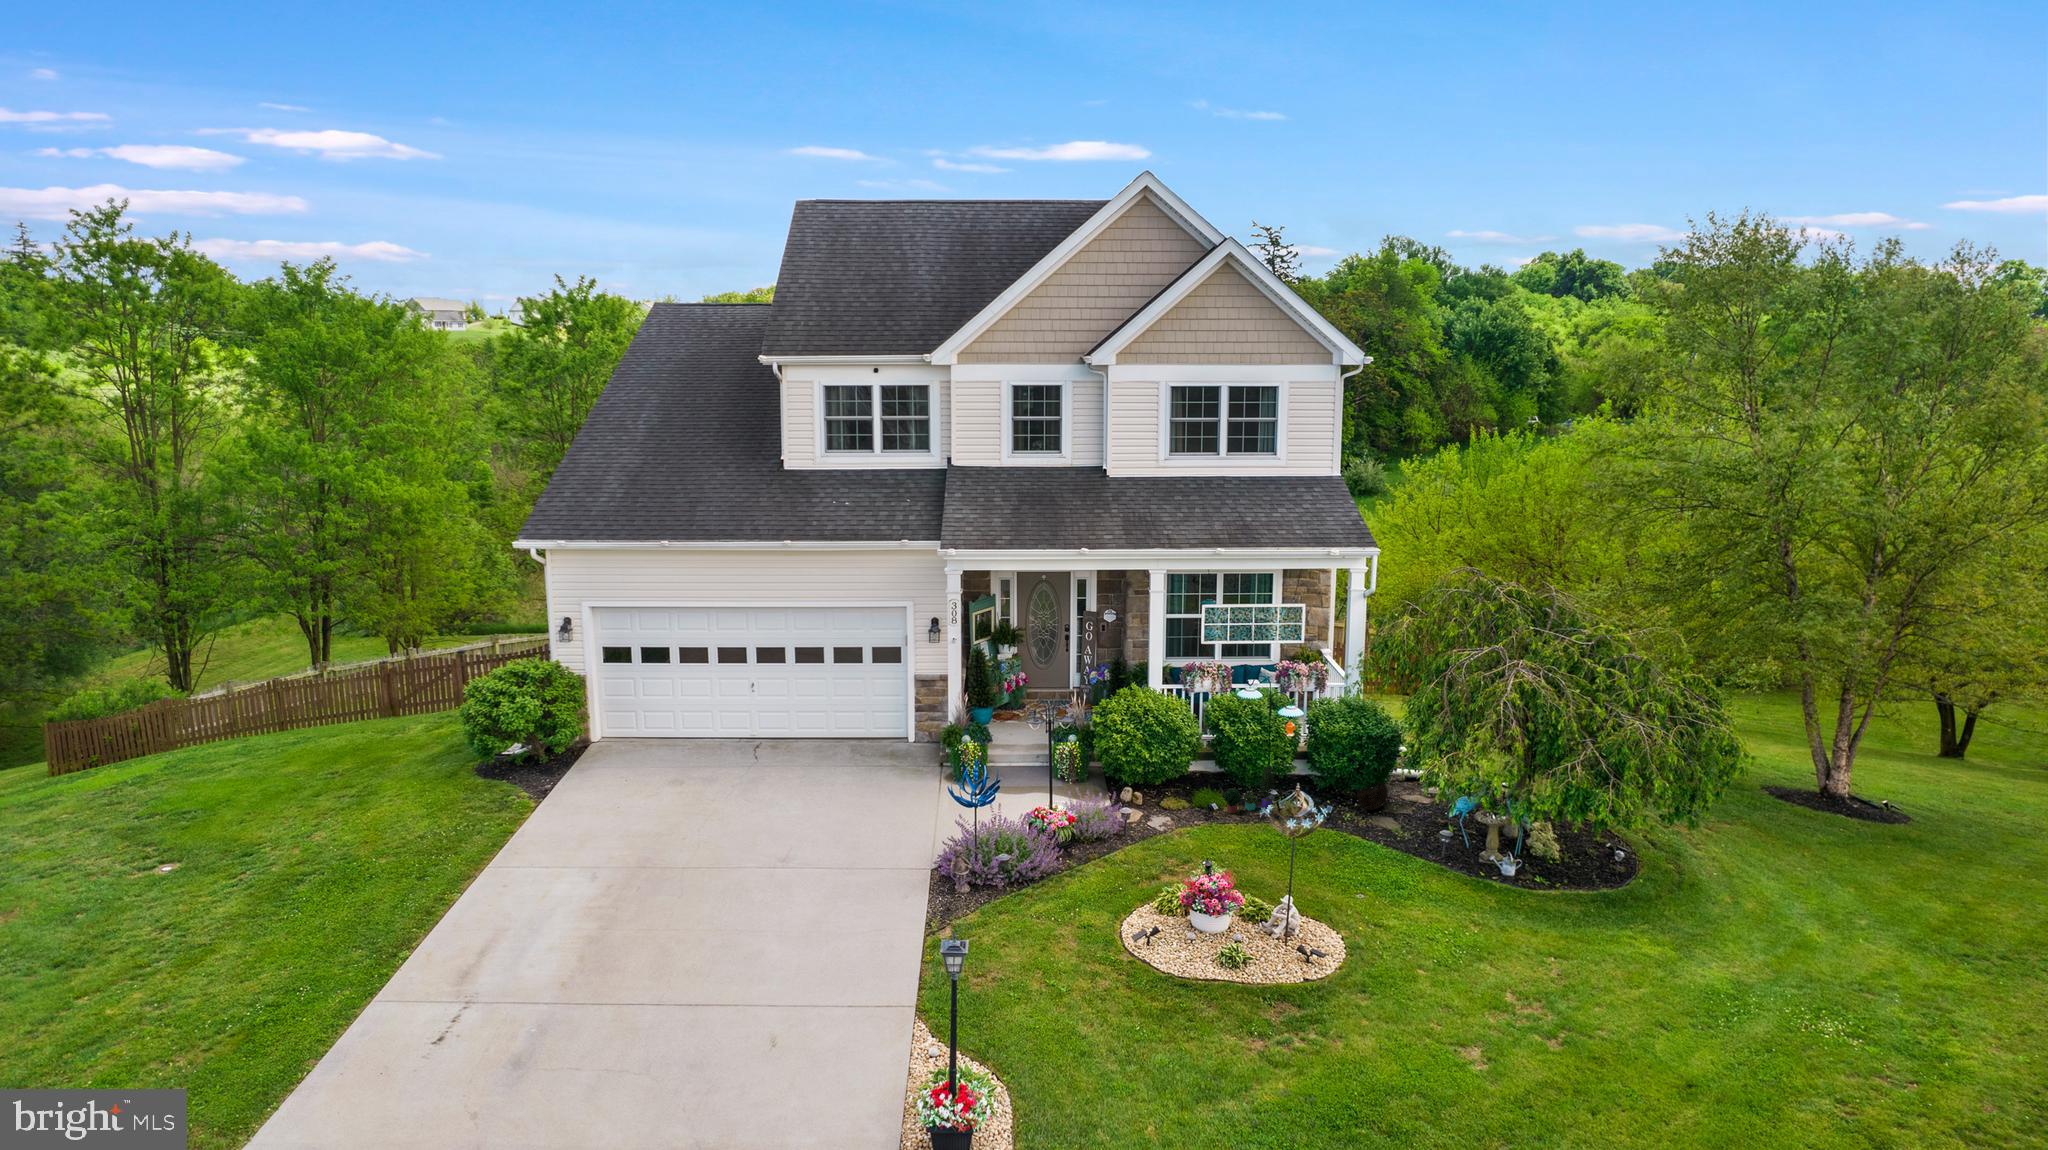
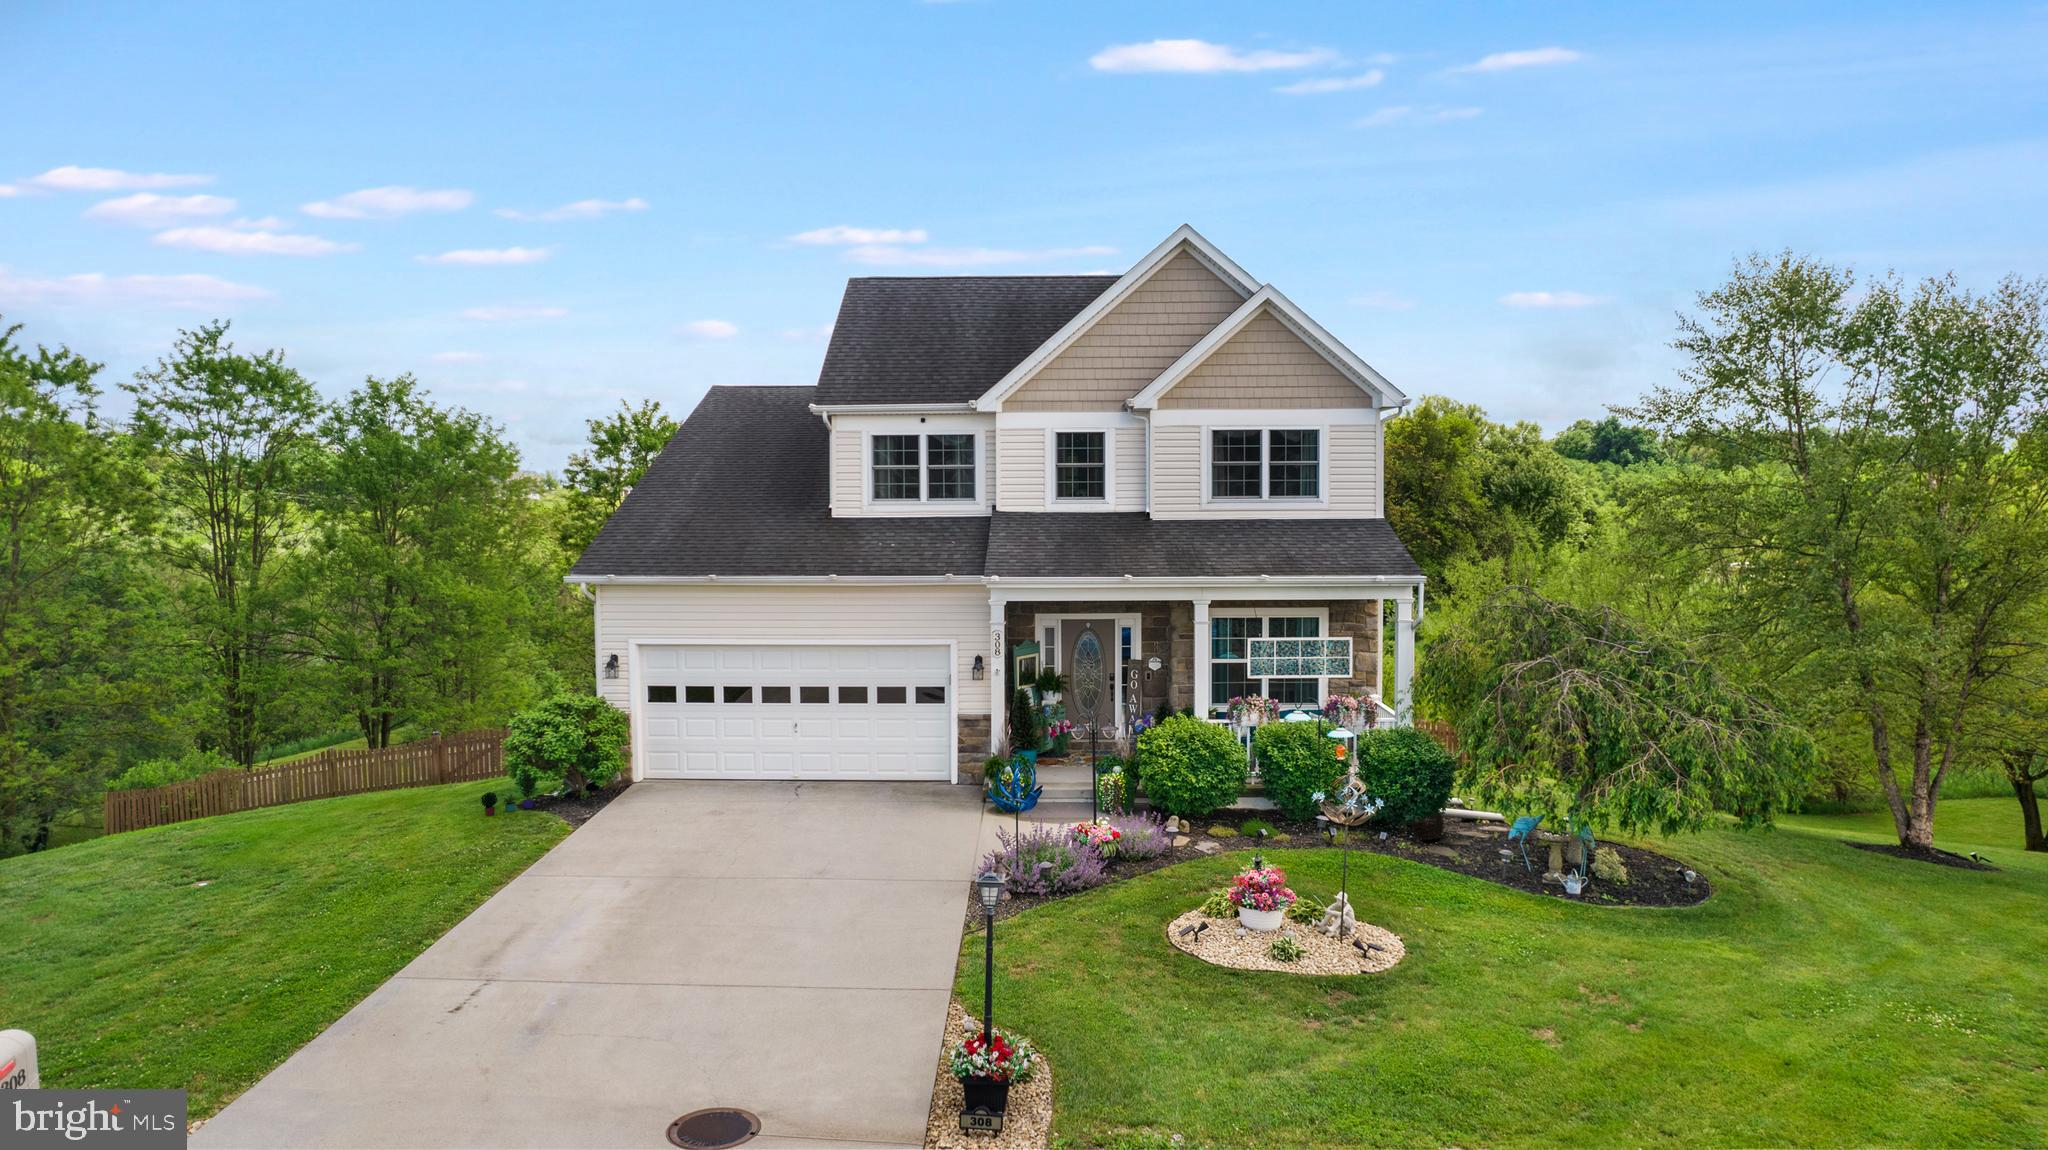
potted plant: present [1224,766,1275,813] -> present [481,769,535,816]

